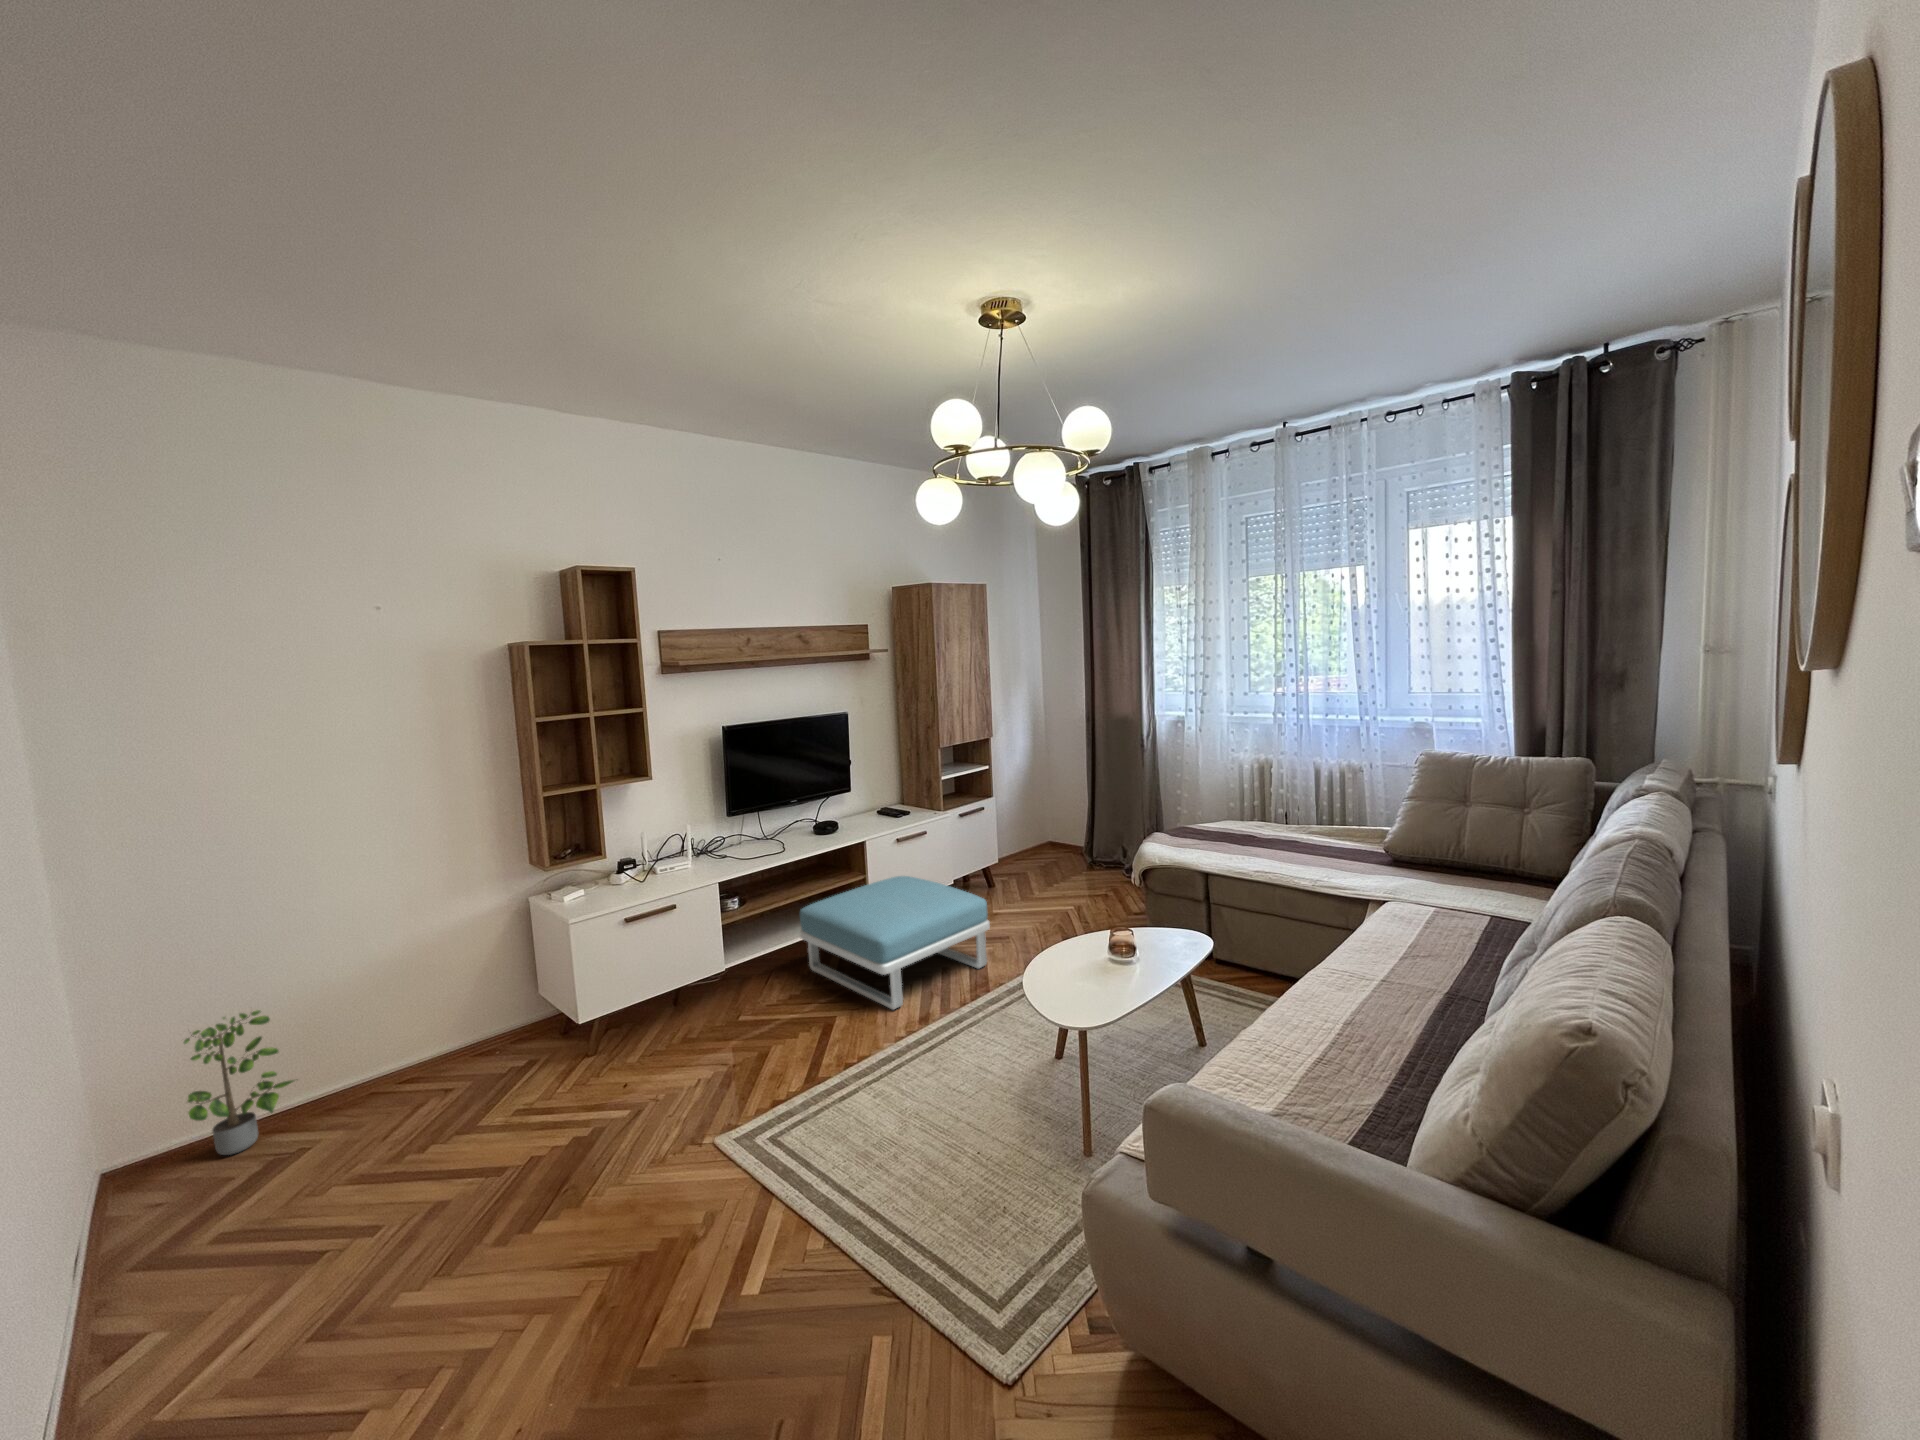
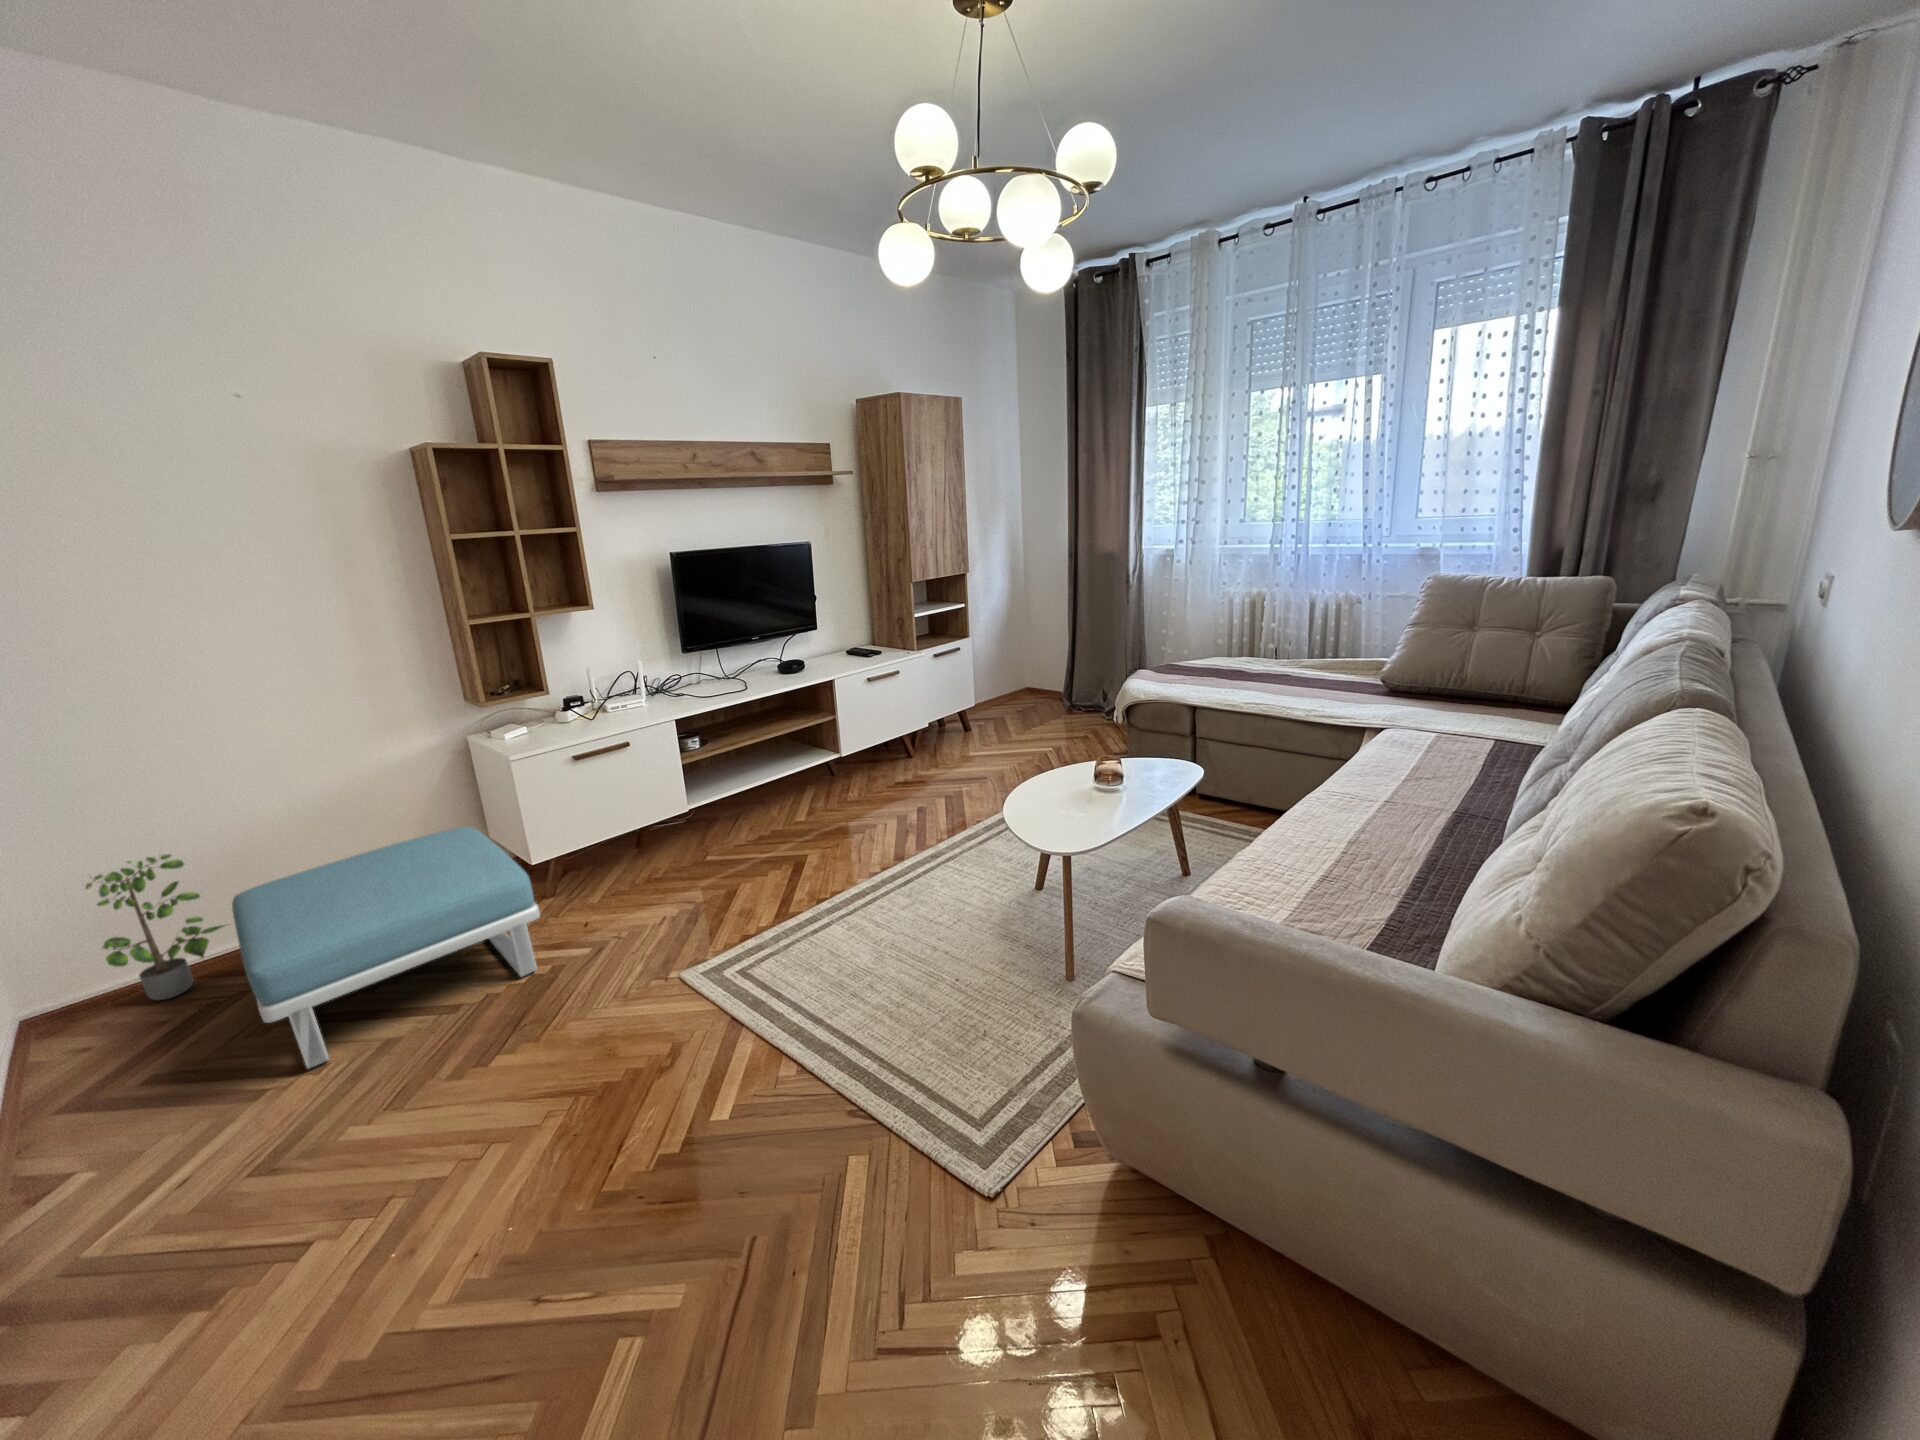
footstool: present [800,876,990,1009] -> present [232,827,540,1069]

